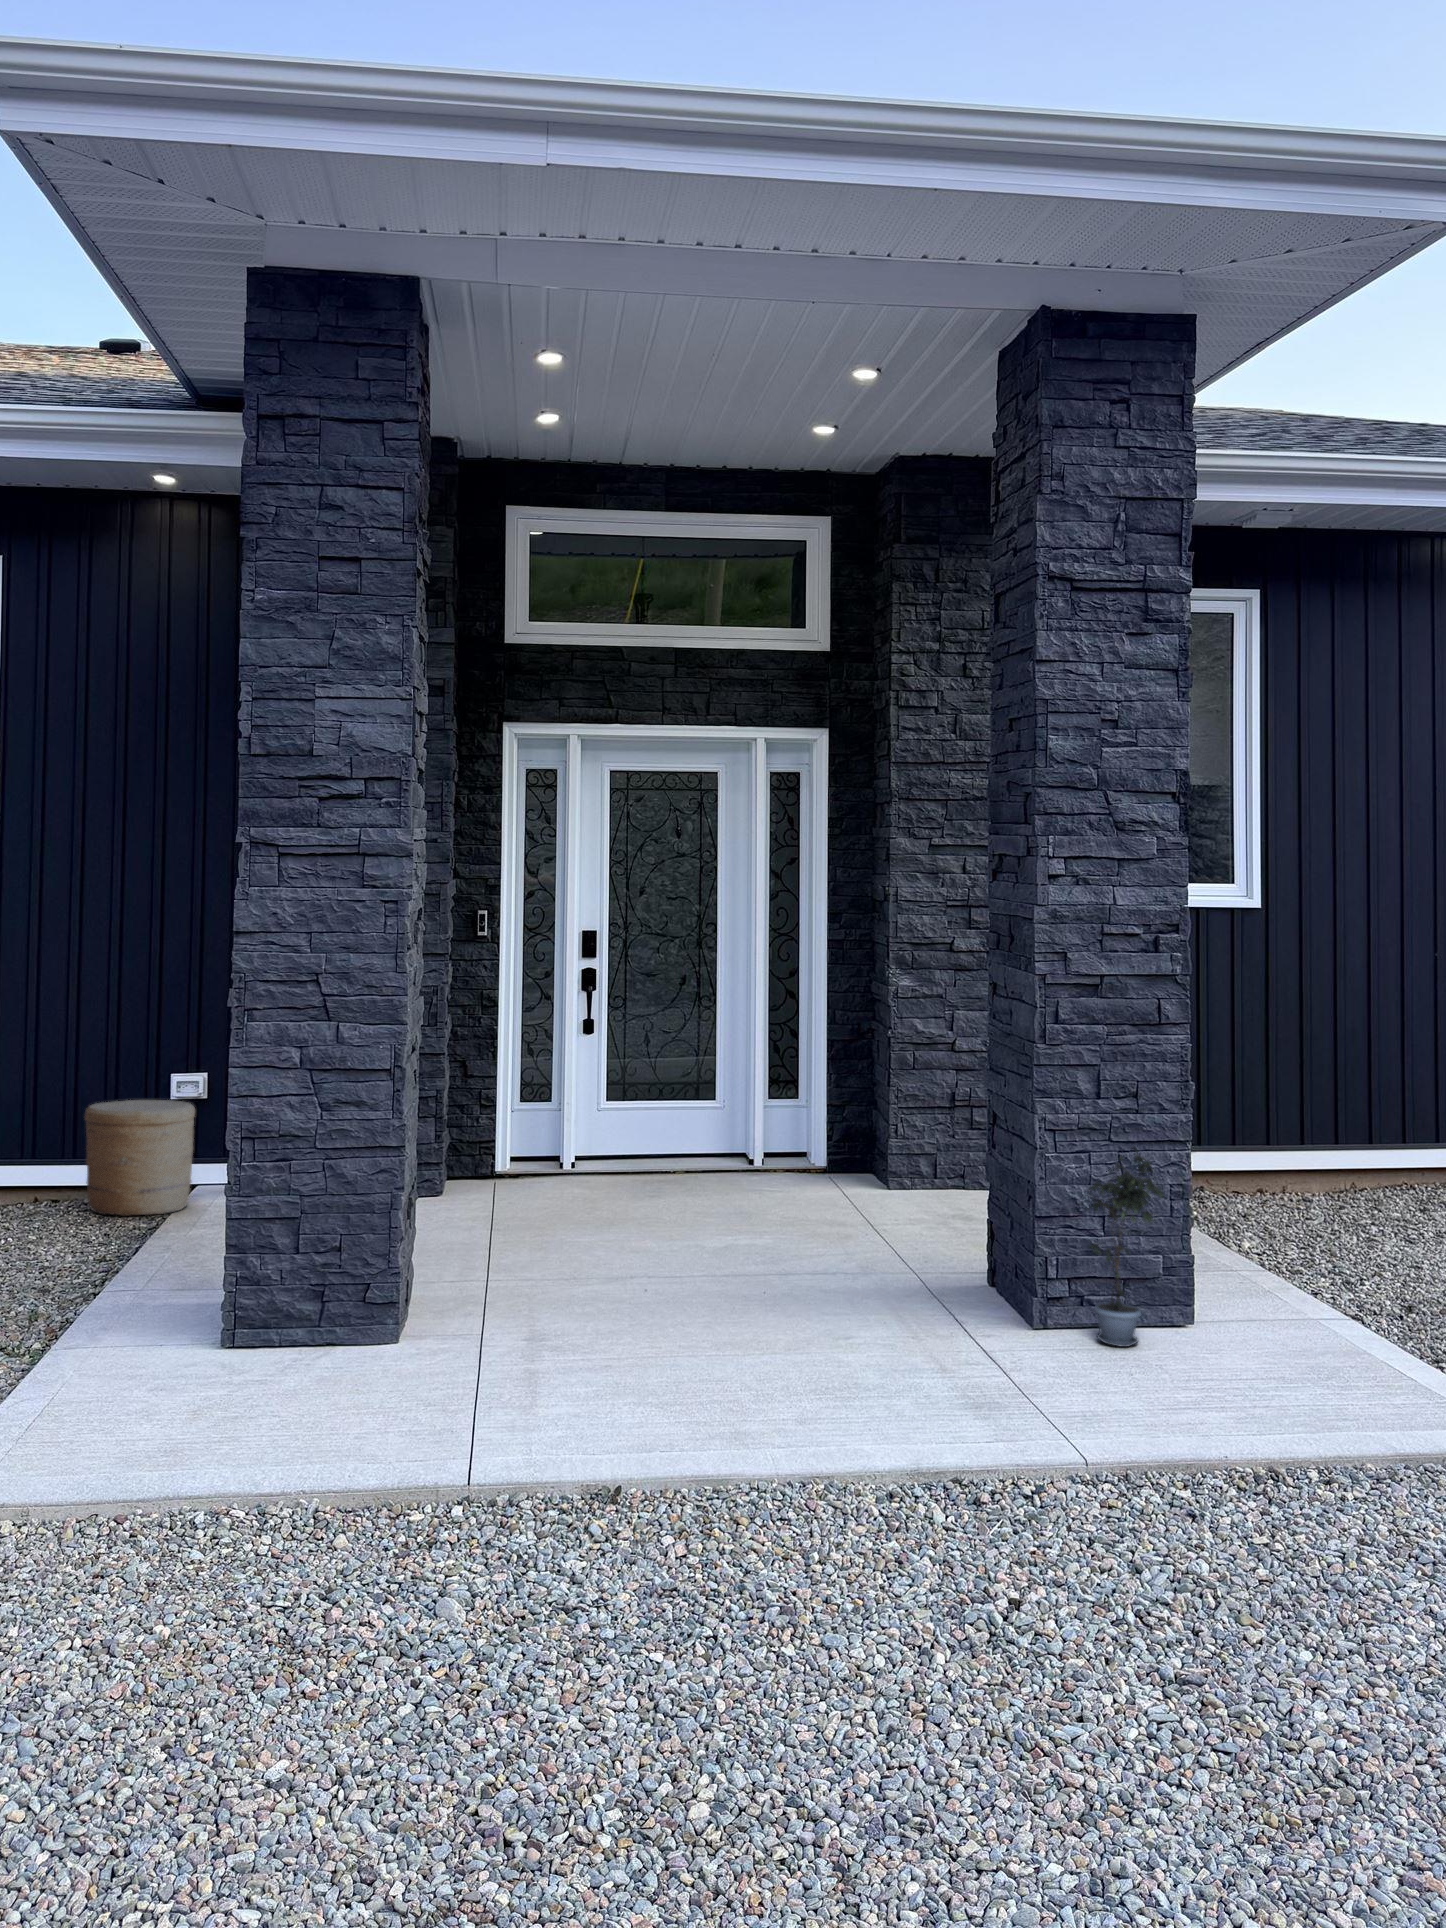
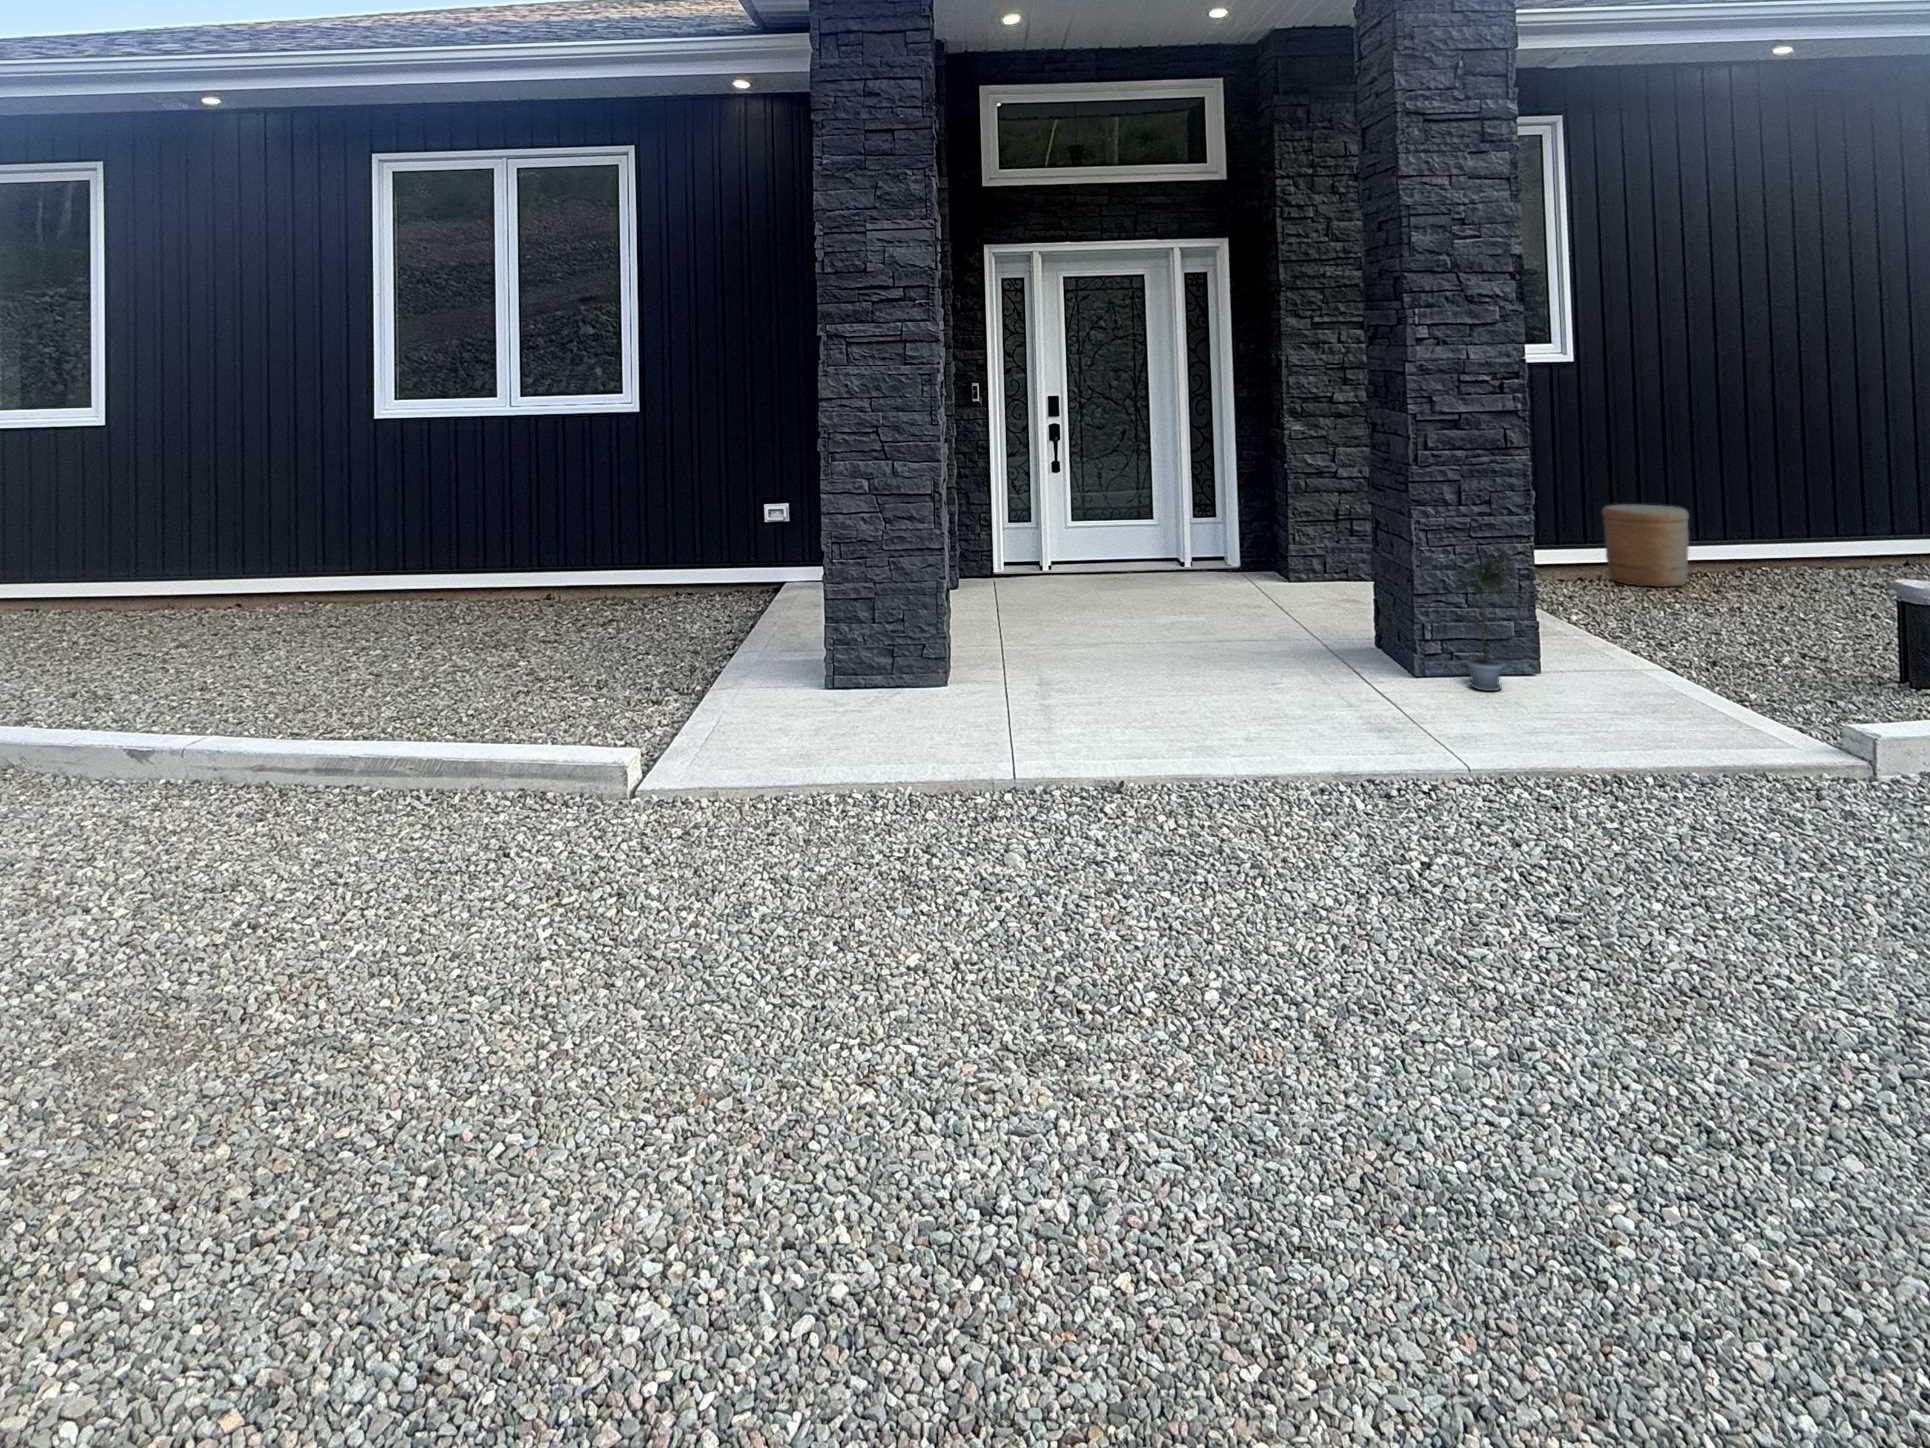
woven basket: present [85,1100,195,1216] -> present [1602,505,1689,587]

